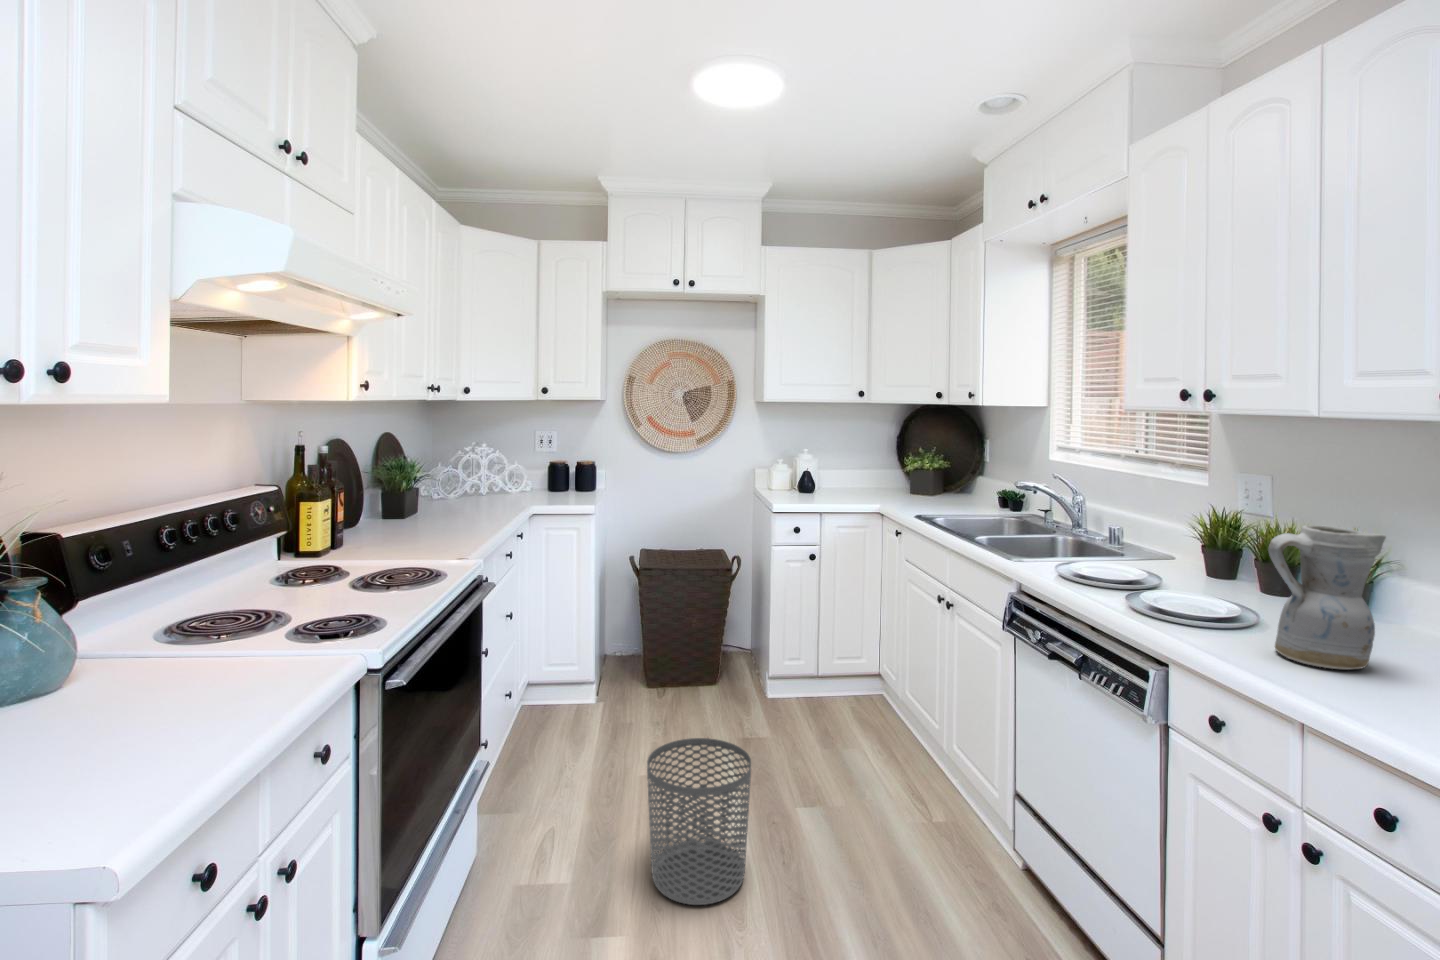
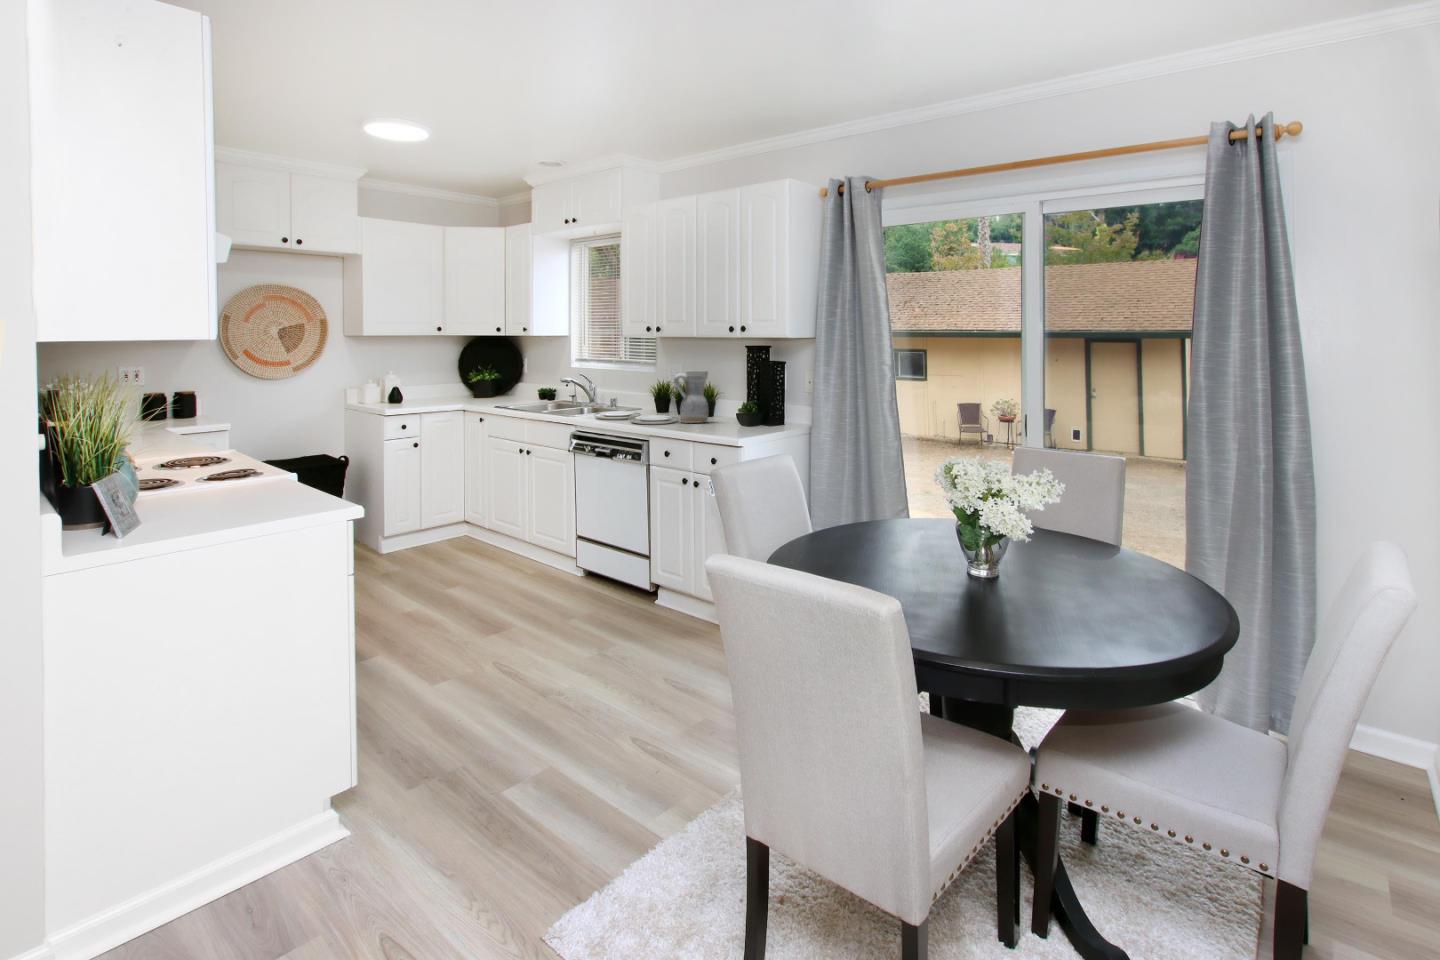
waste bin: present [647,738,751,905] -> none [375,541,445,627]

